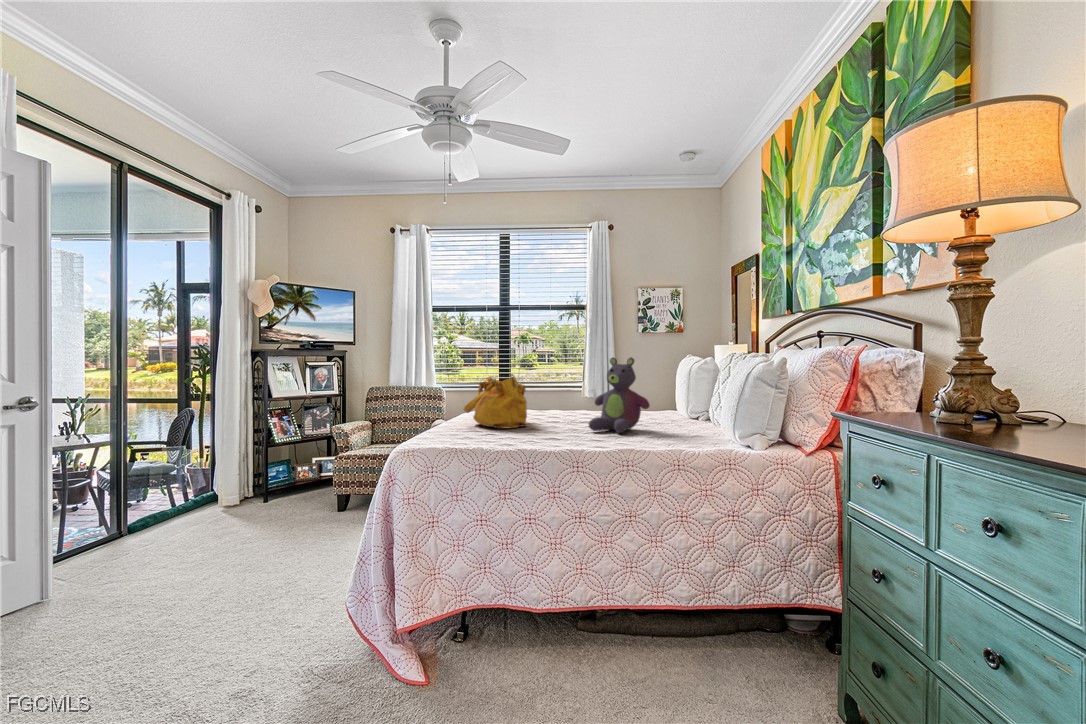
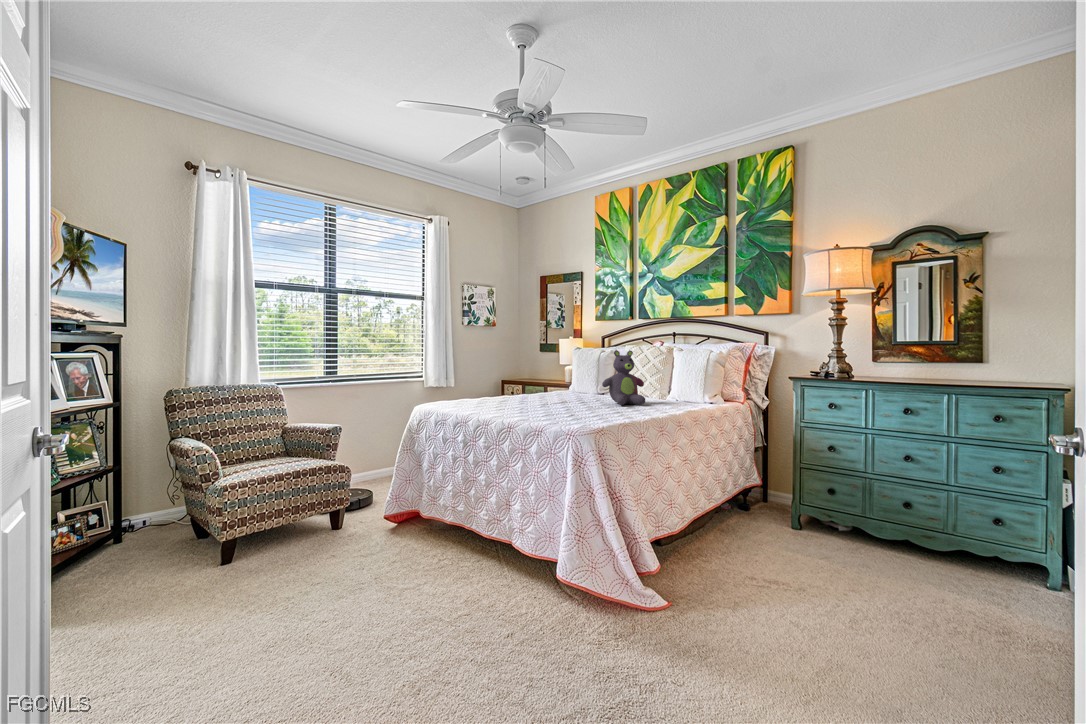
handbag: present [464,374,527,429] -> none [512,365,570,412]

